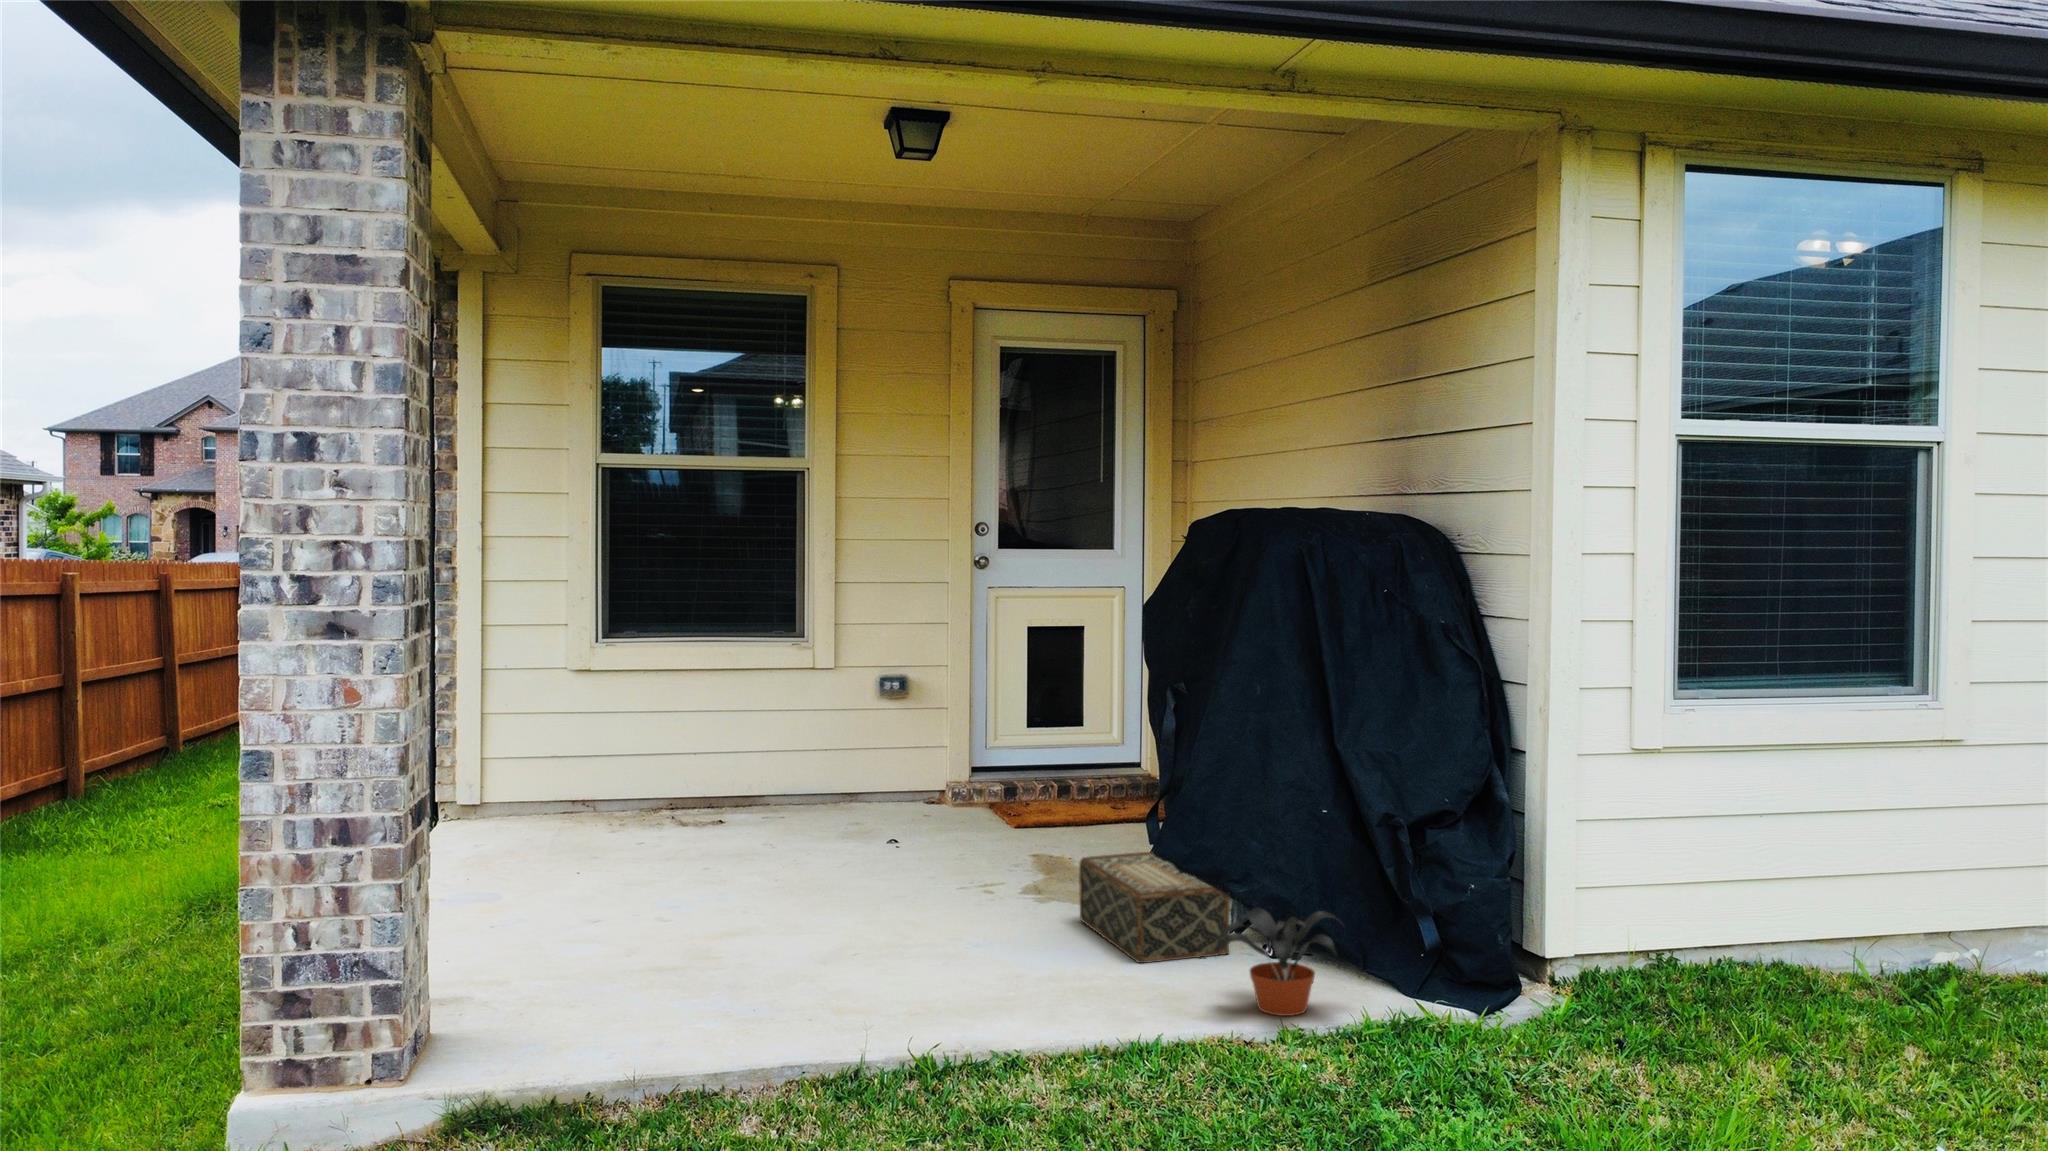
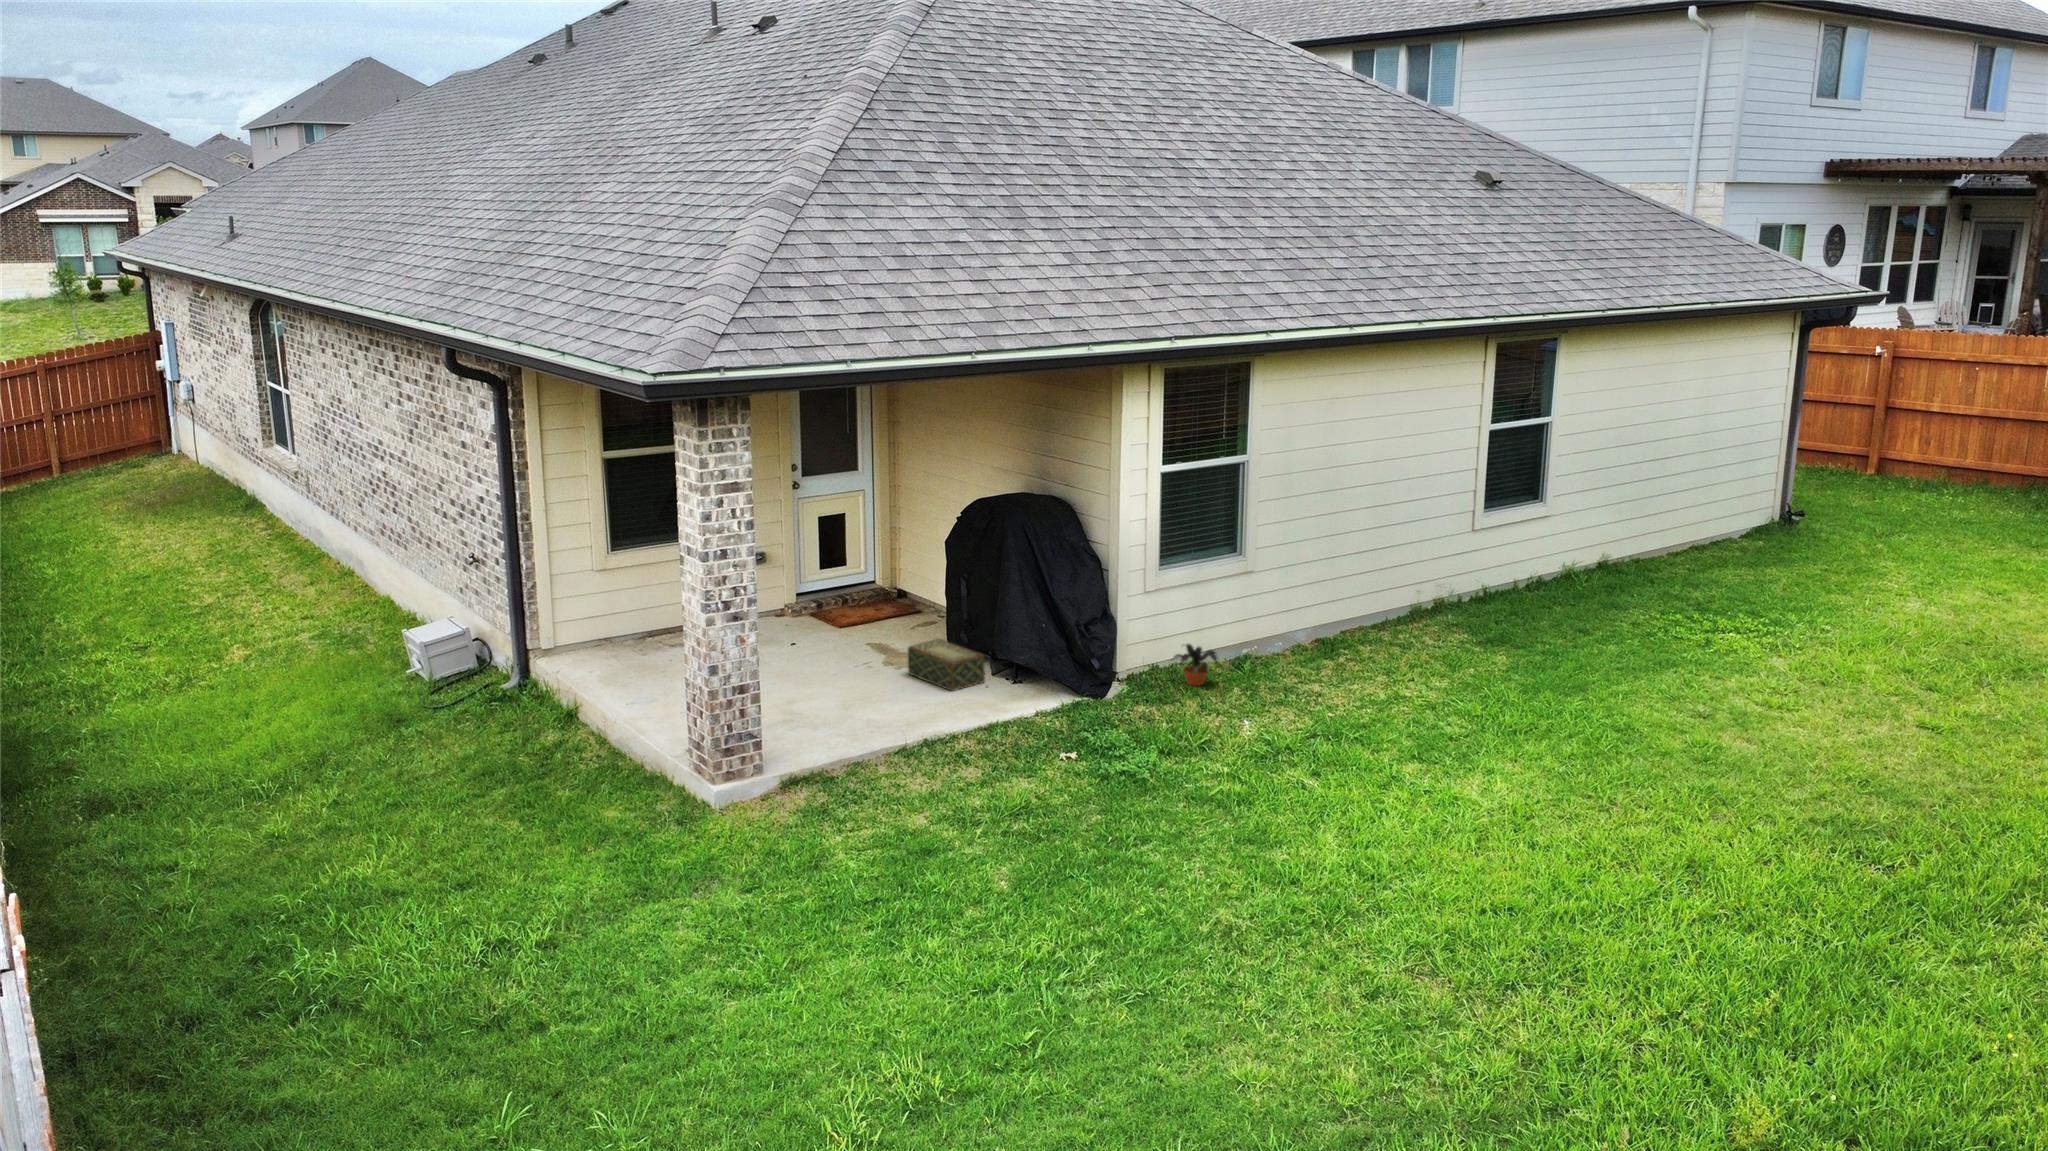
potted plant: present [1216,907,1338,1016] -> present [1174,644,1217,686]

